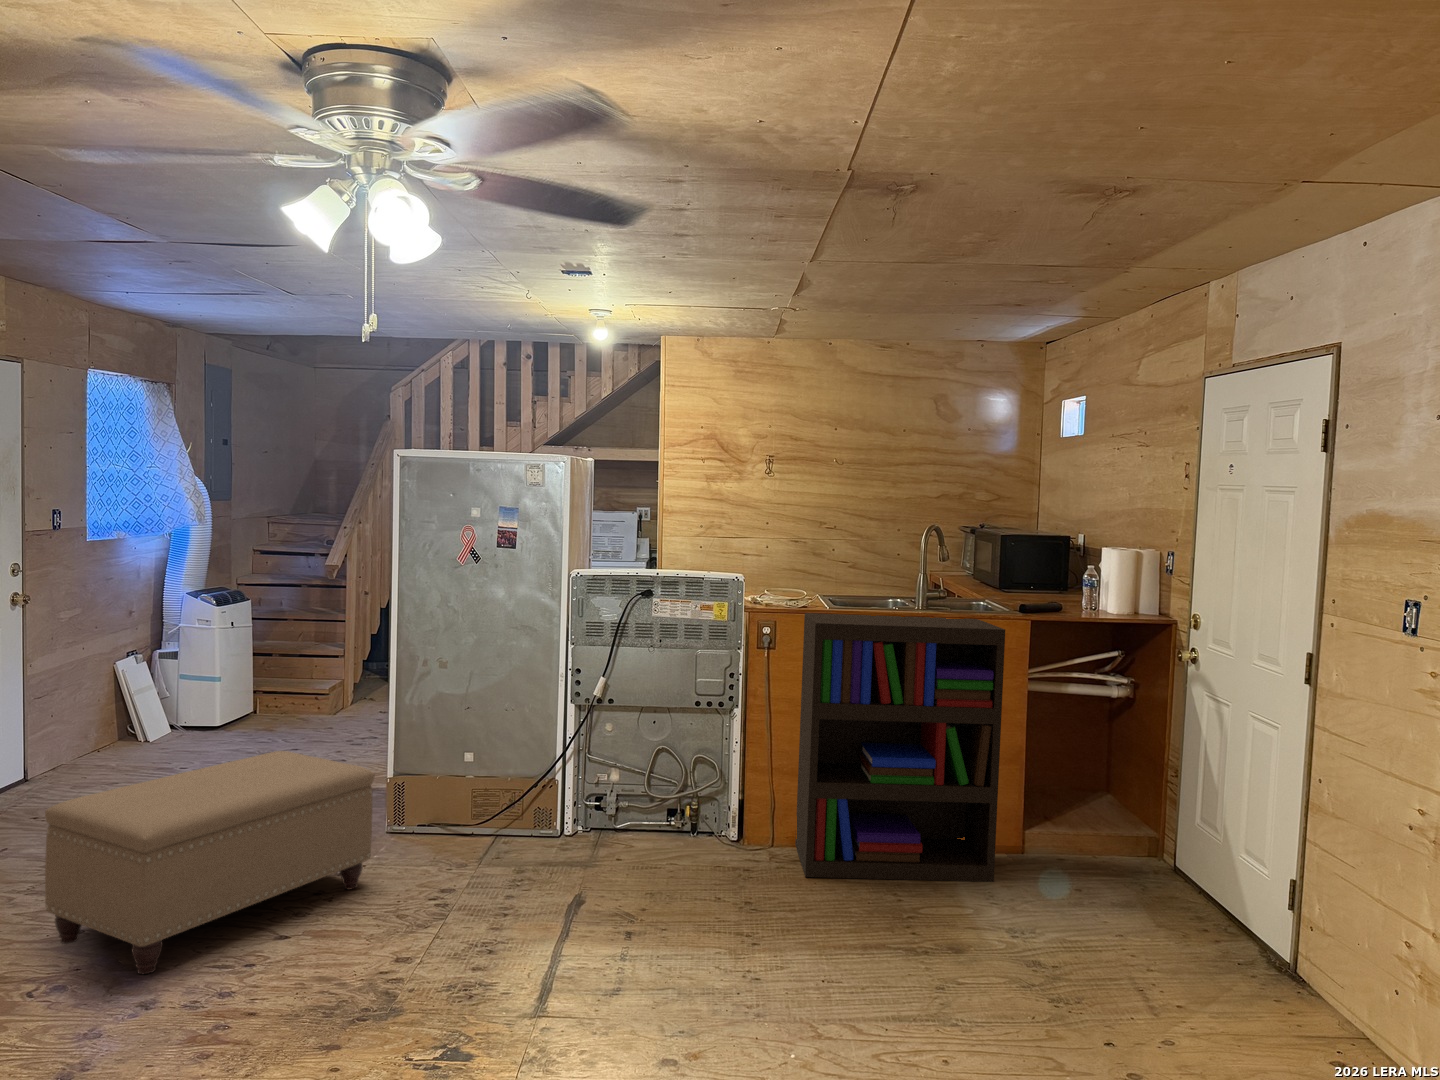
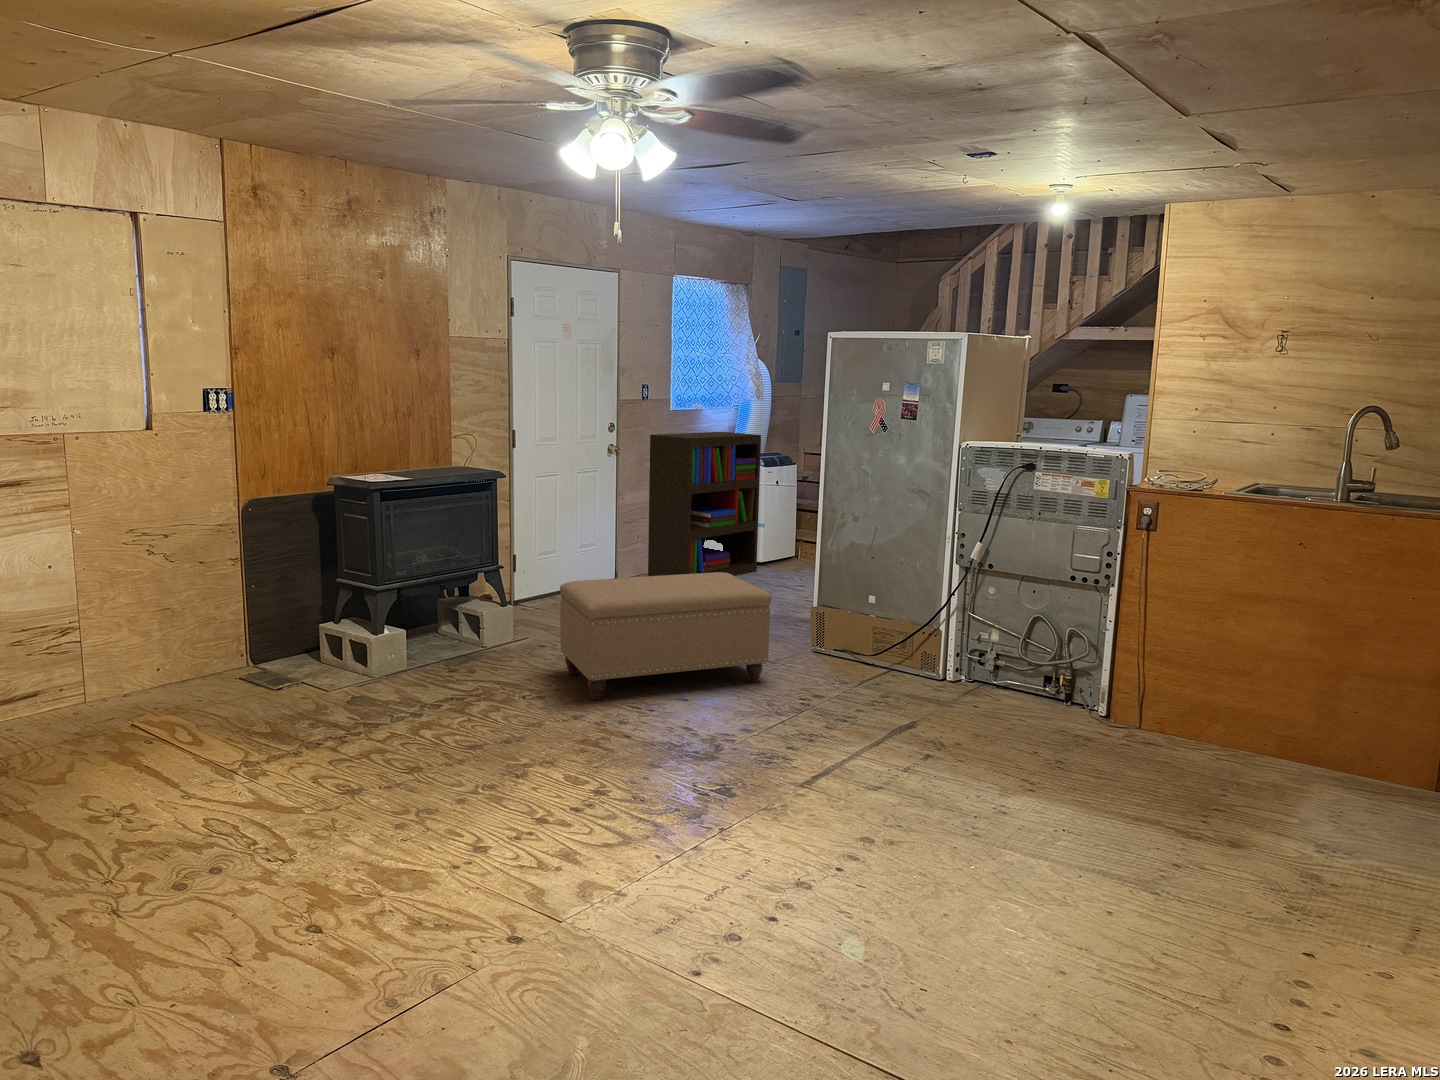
bookshelf: present [795,613,1005,882] -> present [648,432,761,576]

